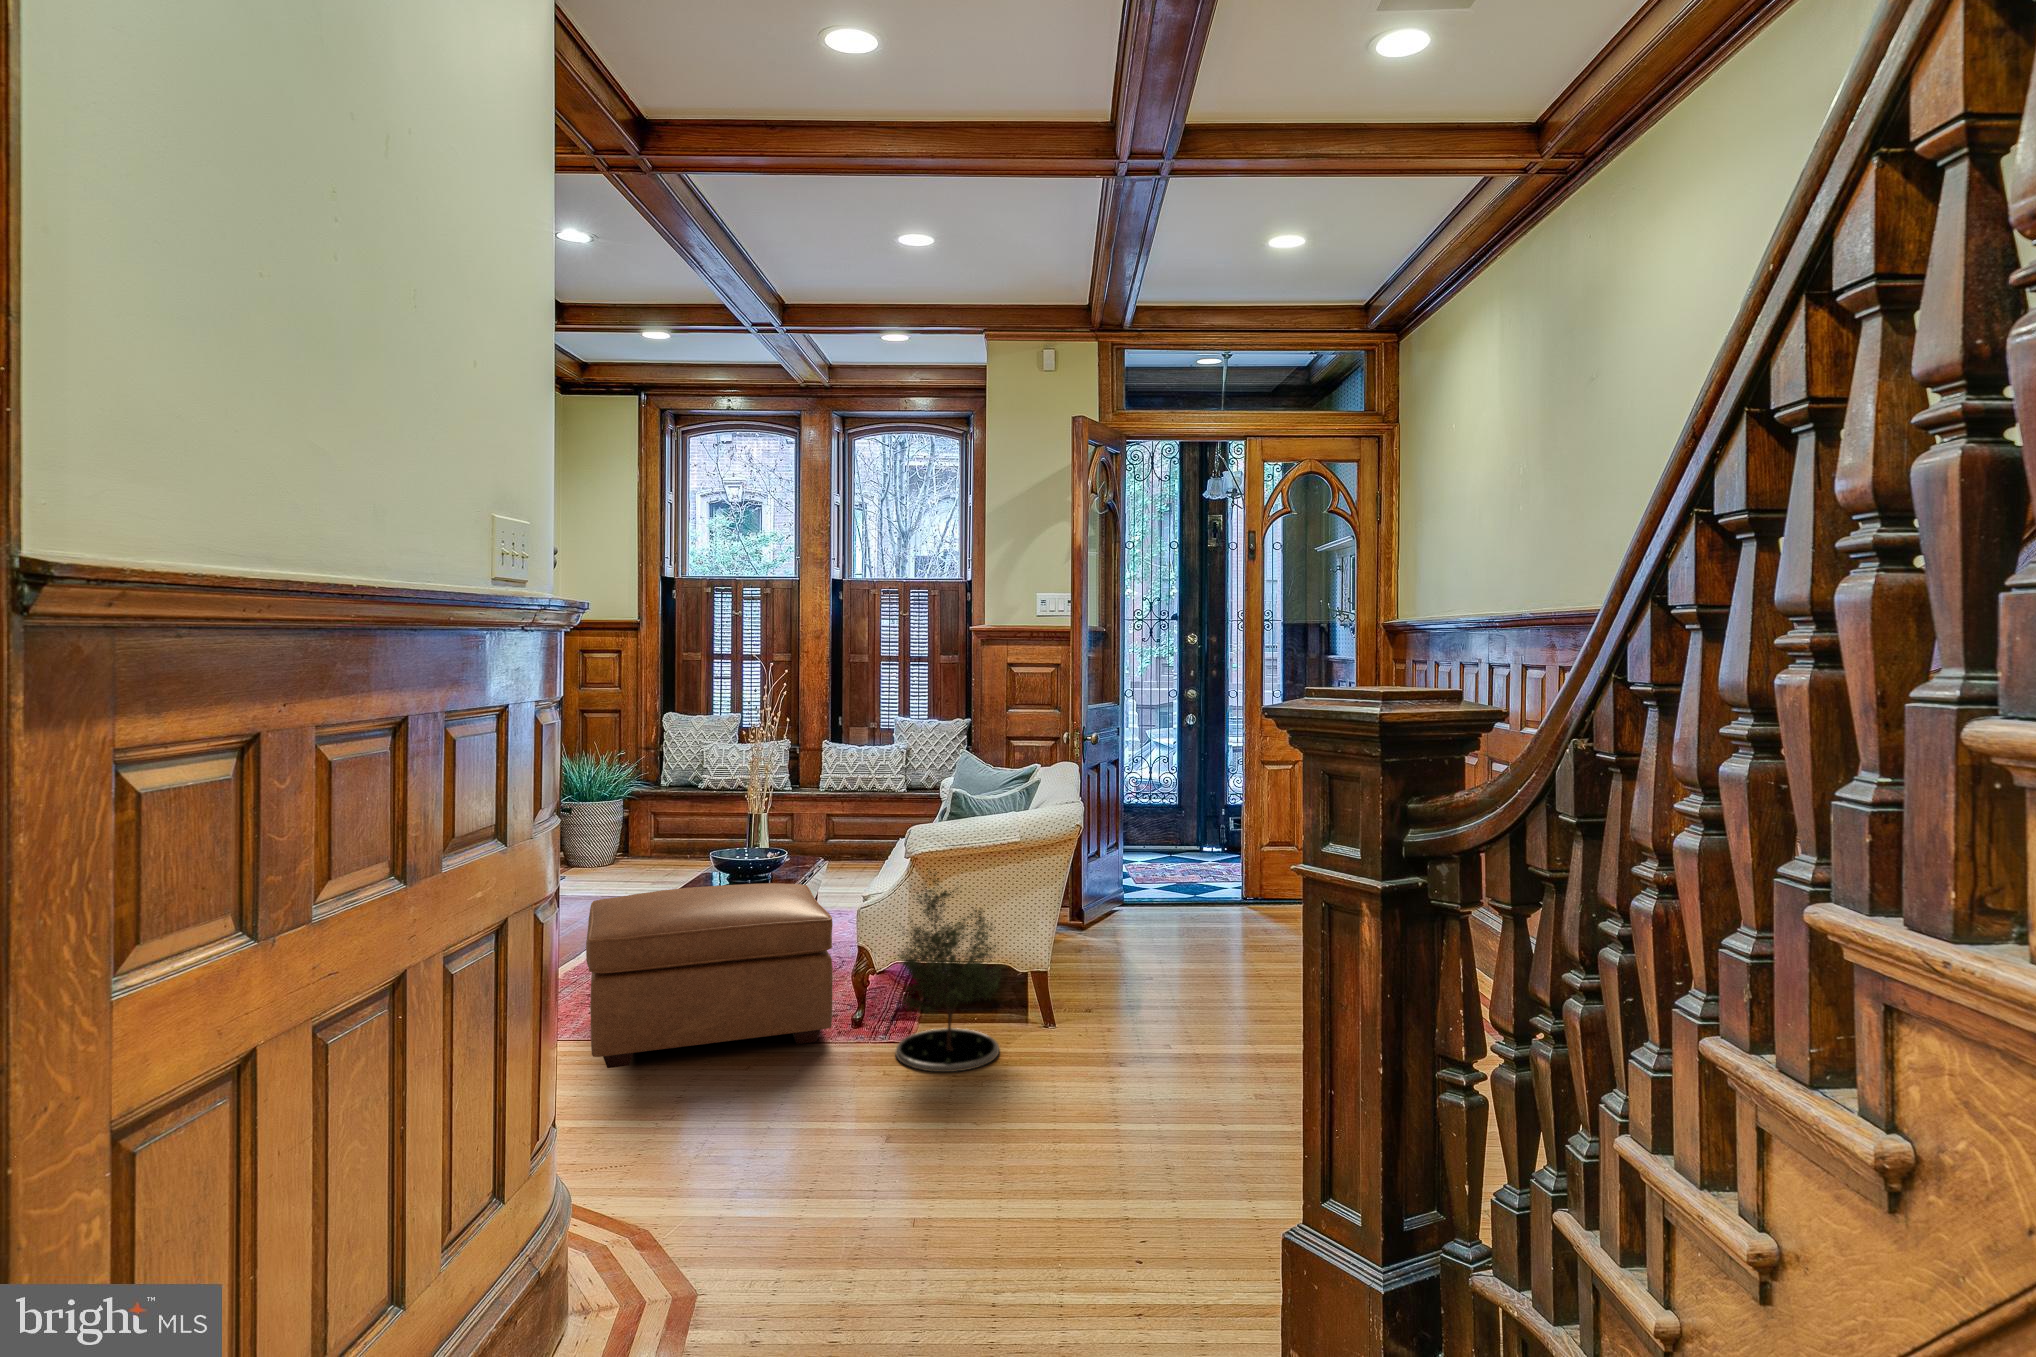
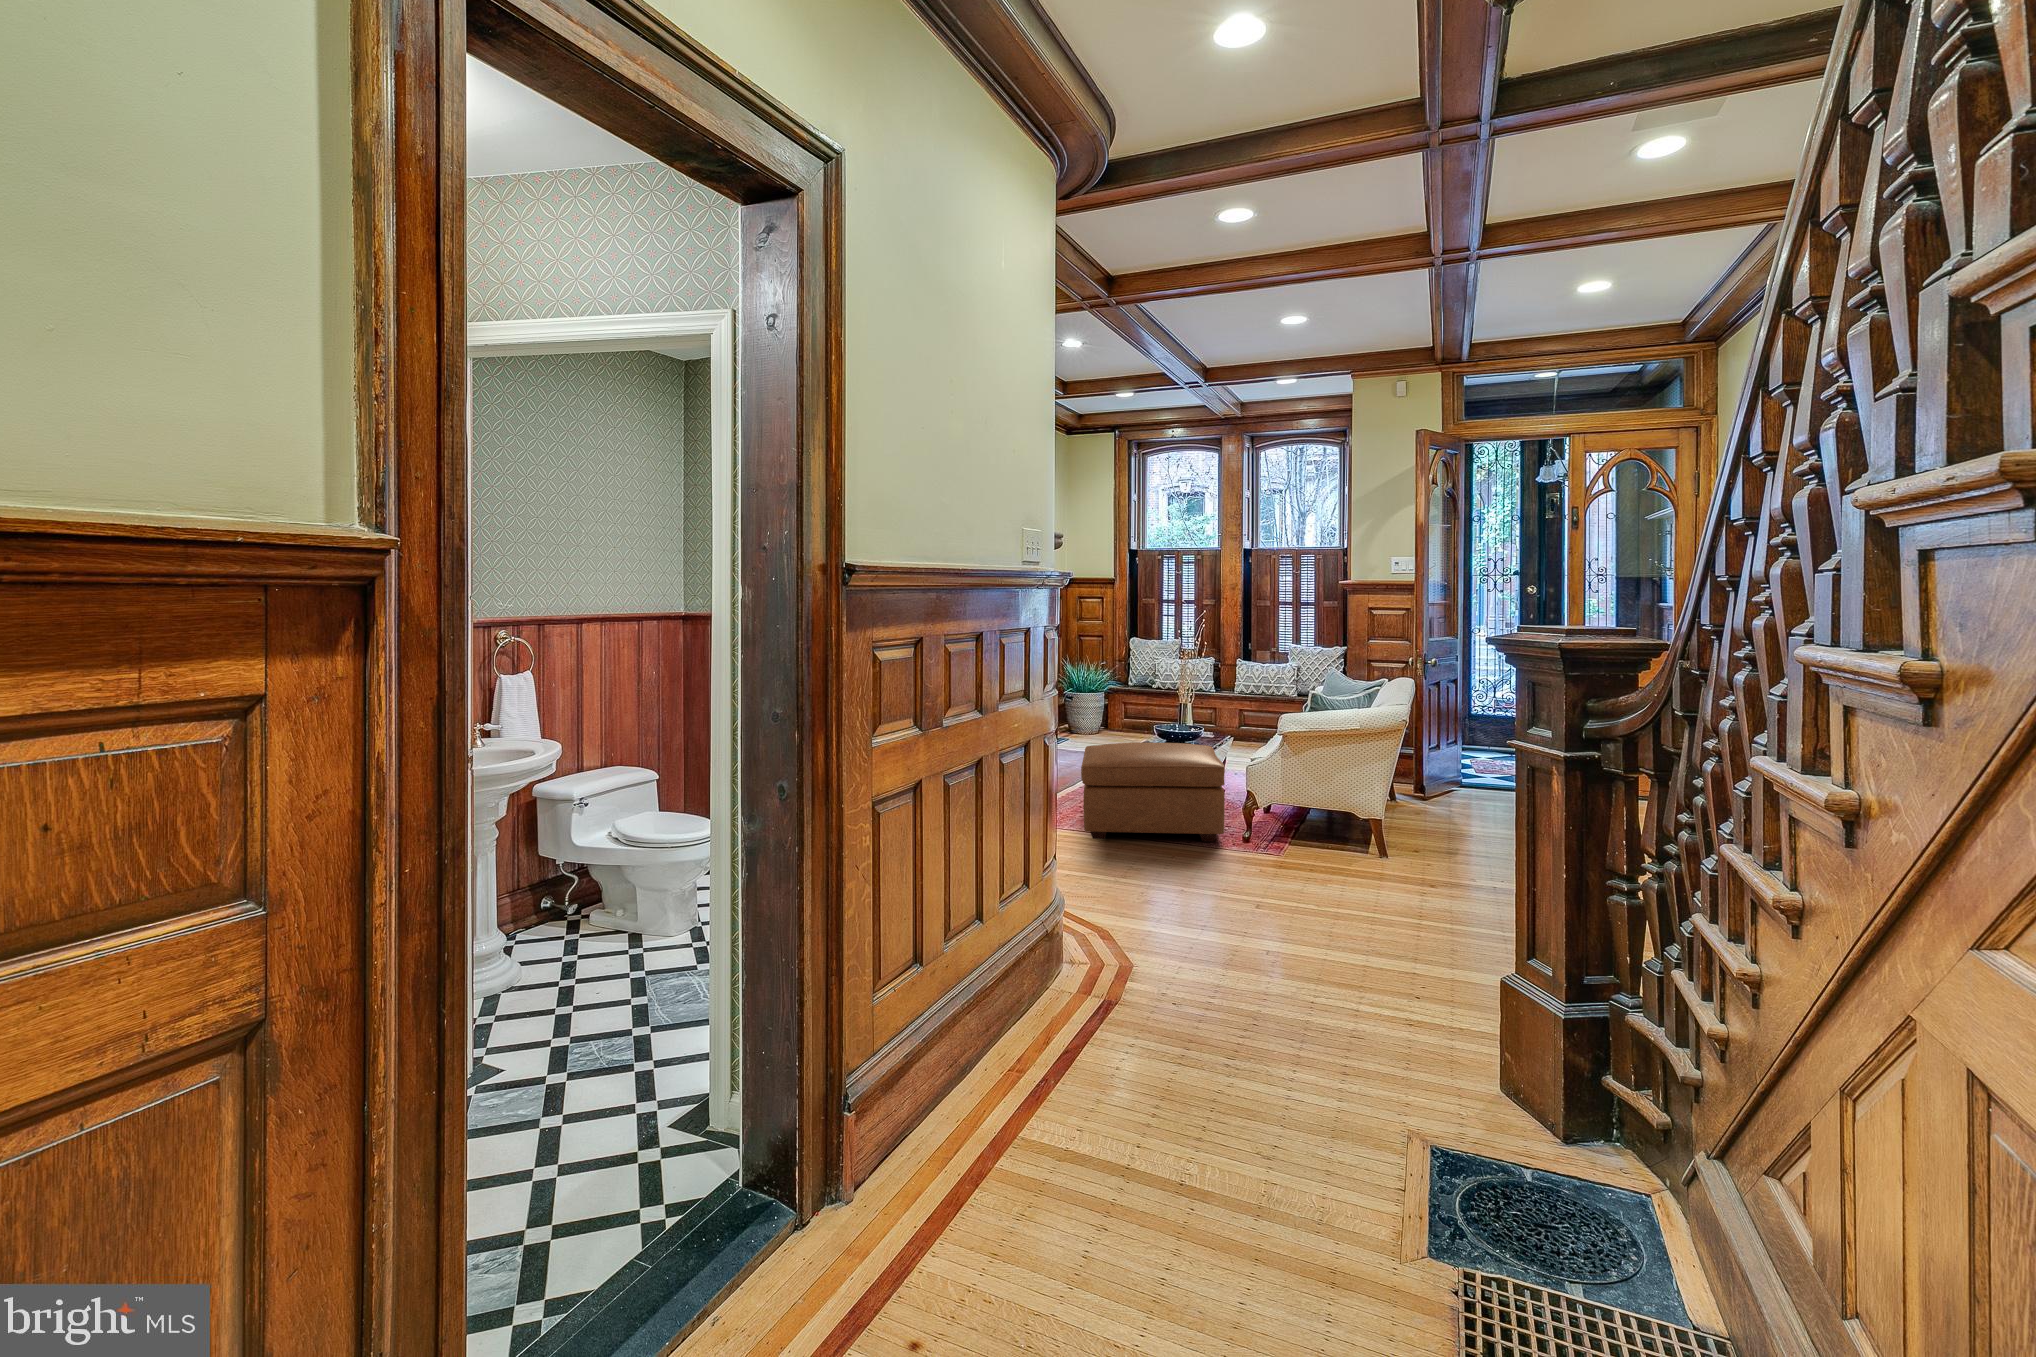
potted tree: present [895,873,1004,1072] -> none [1261,738,1344,871]

